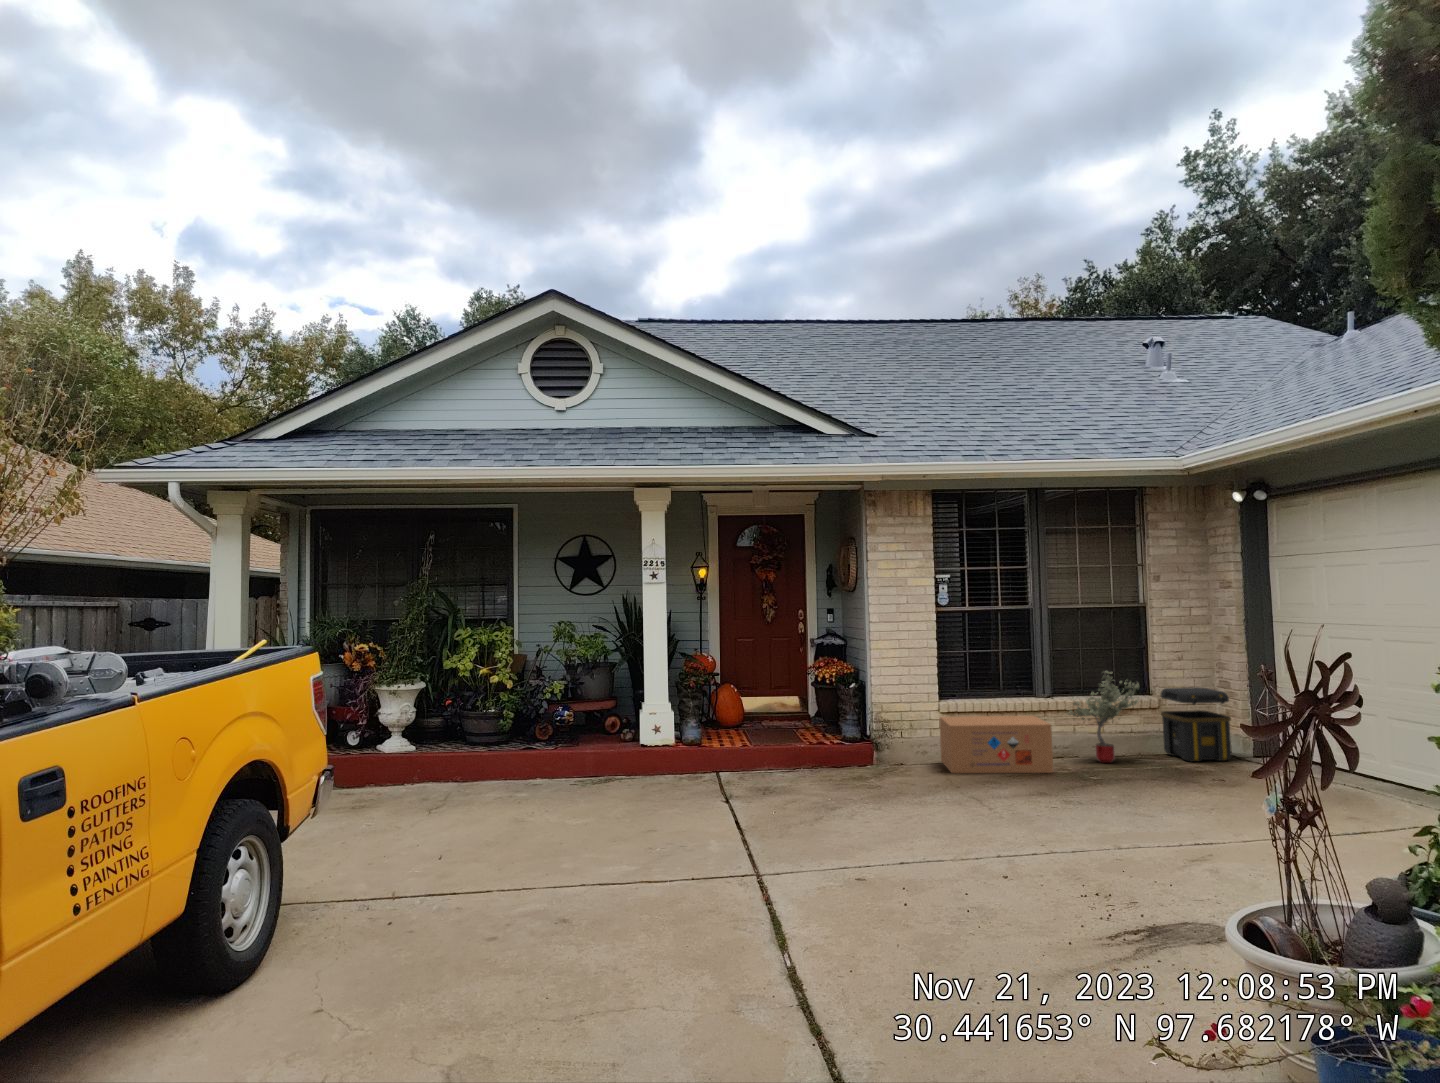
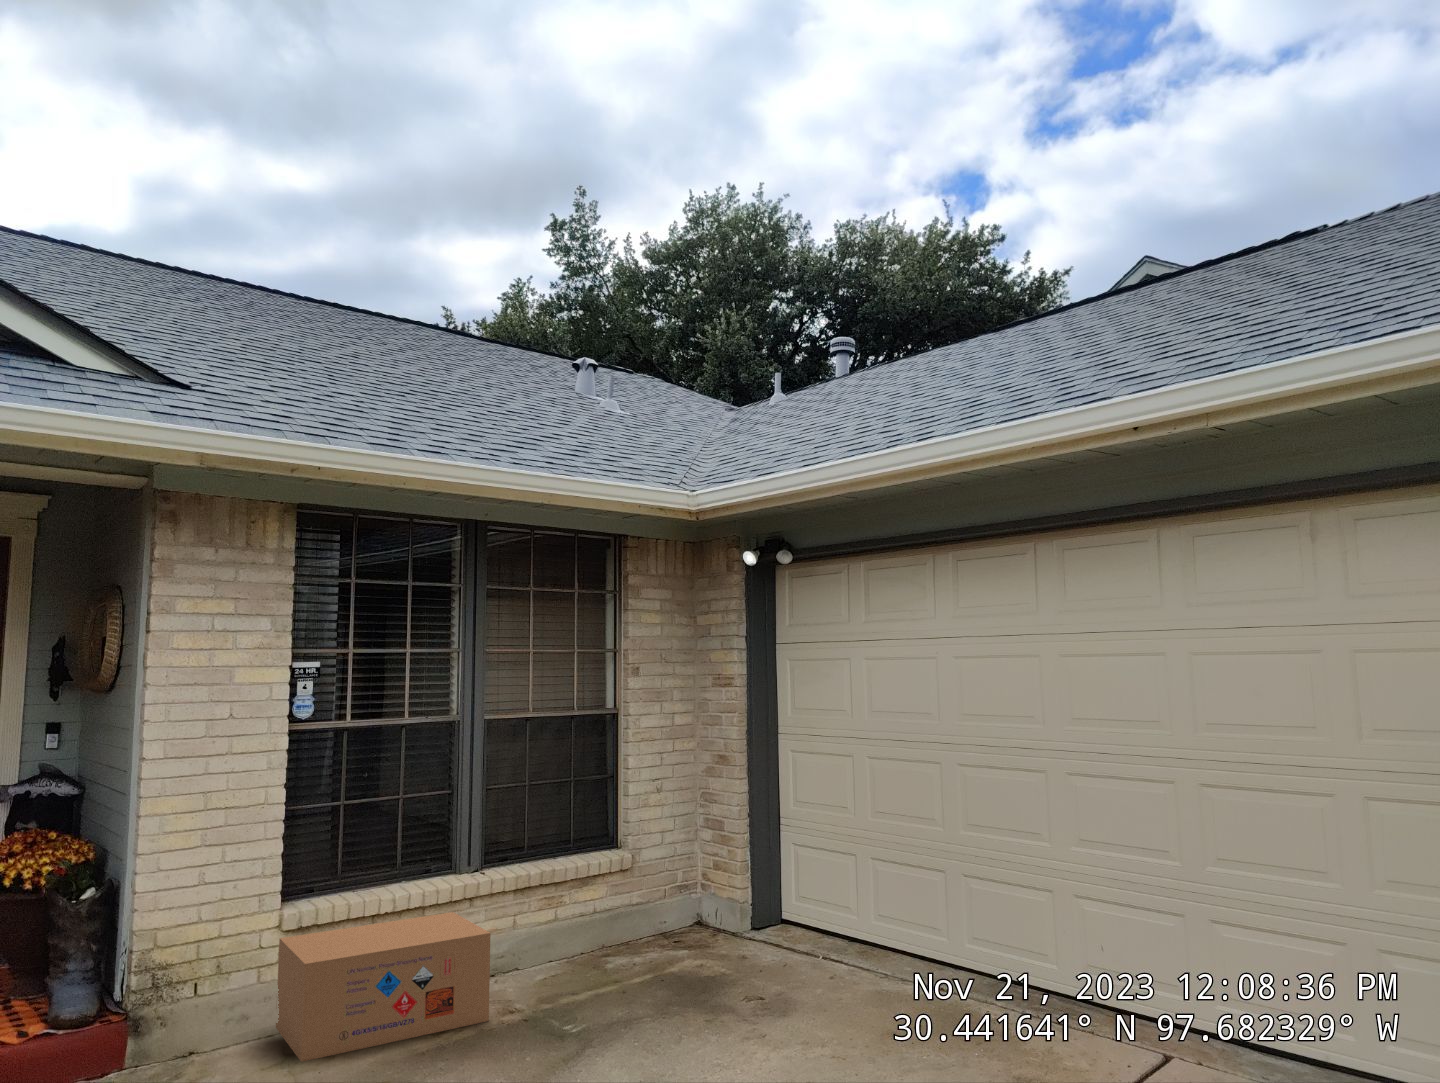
potted tree: present [1067,671,1139,763] -> none [505,820,615,979]
toolbox: present [1161,687,1231,762] -> none [632,834,726,954]

